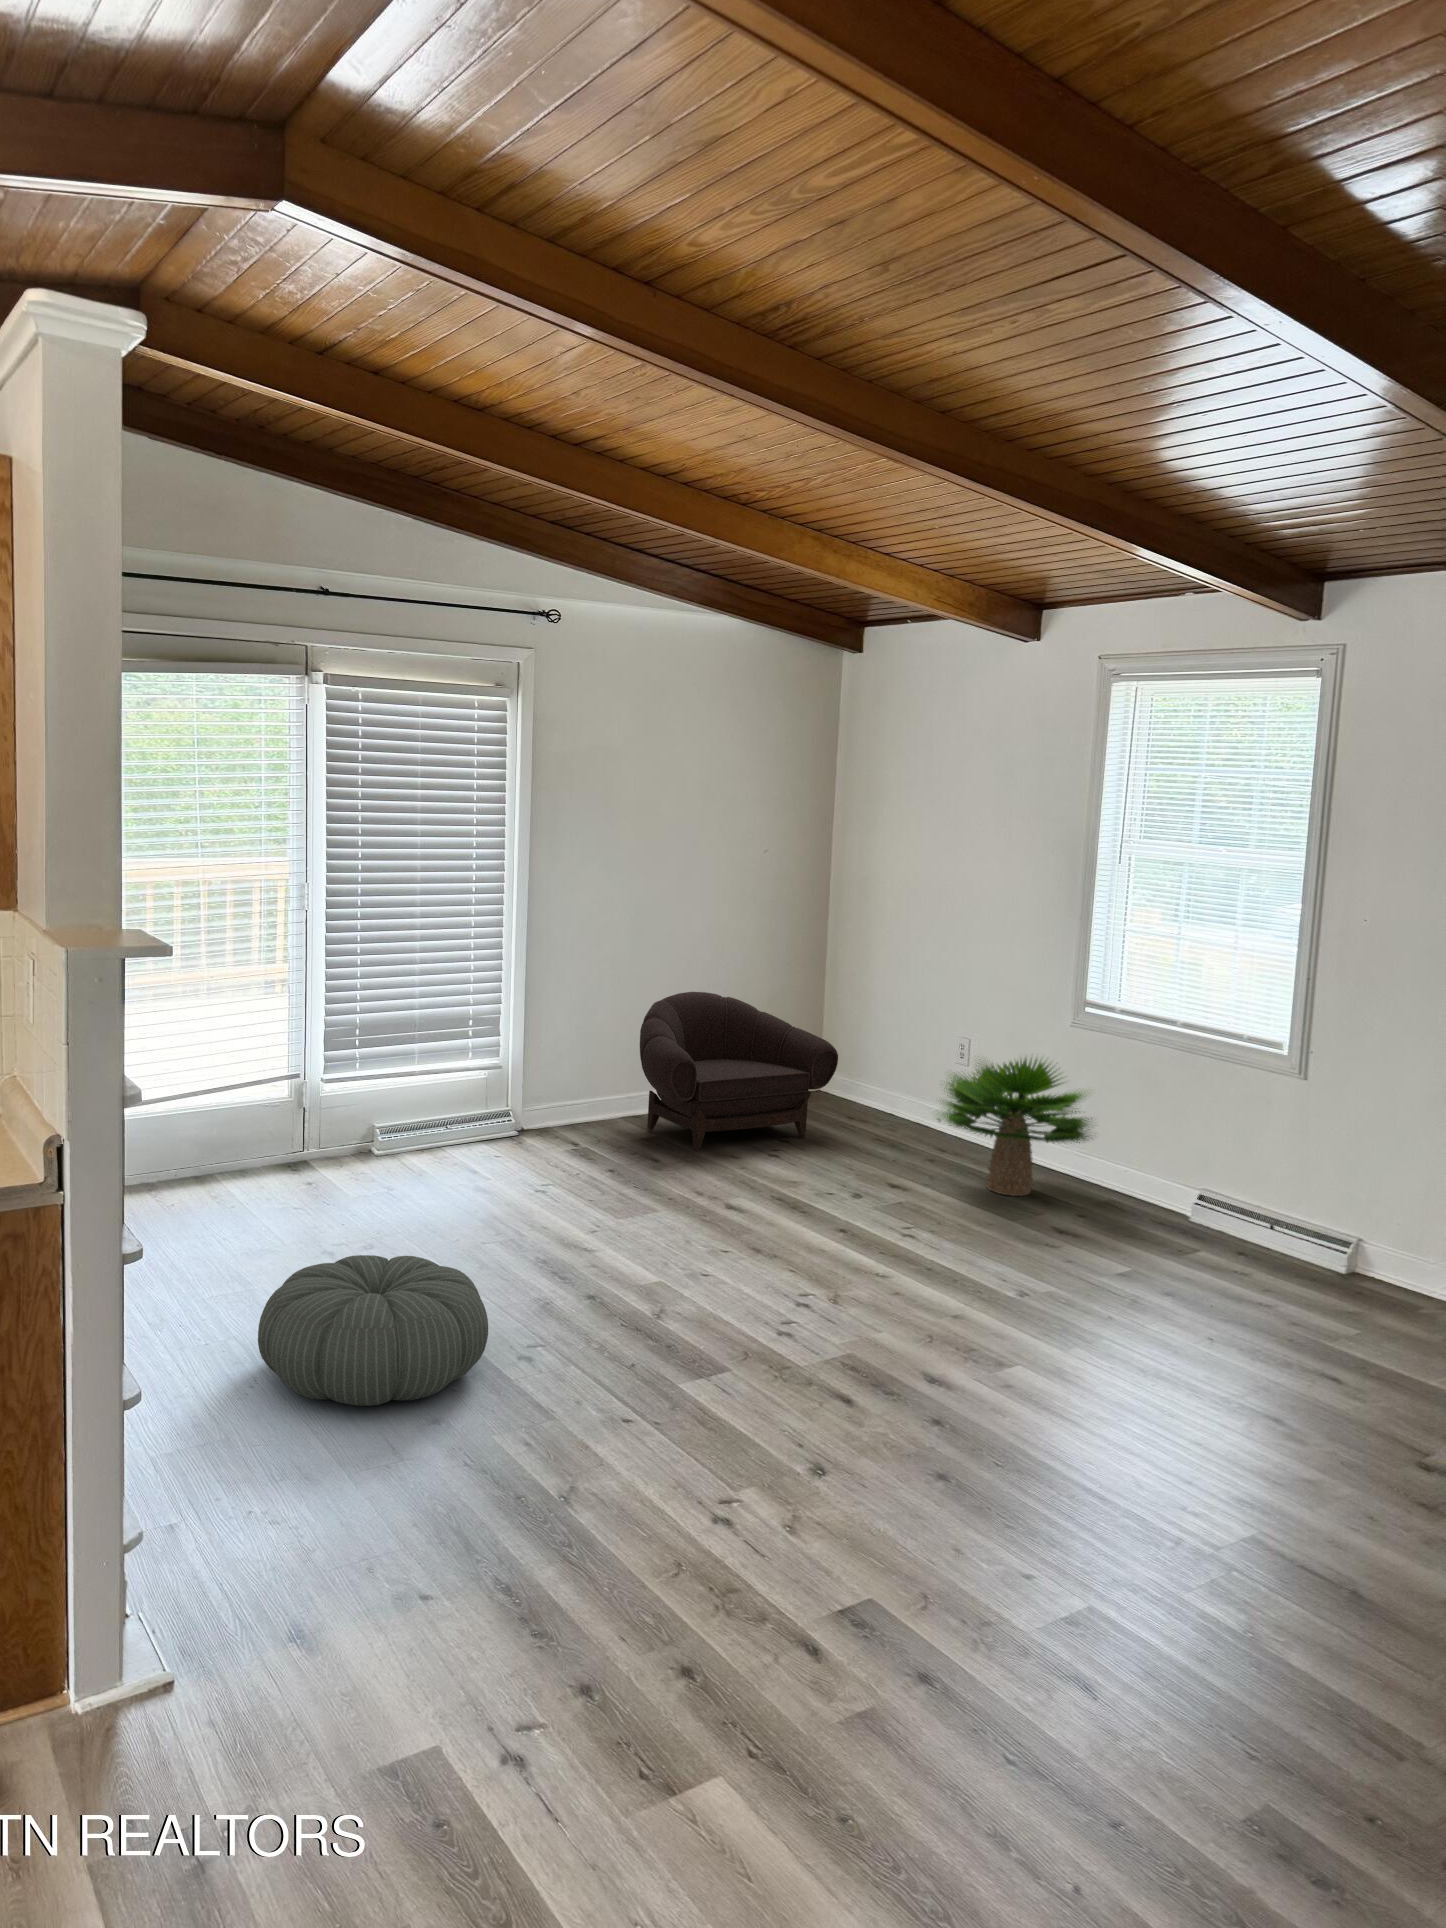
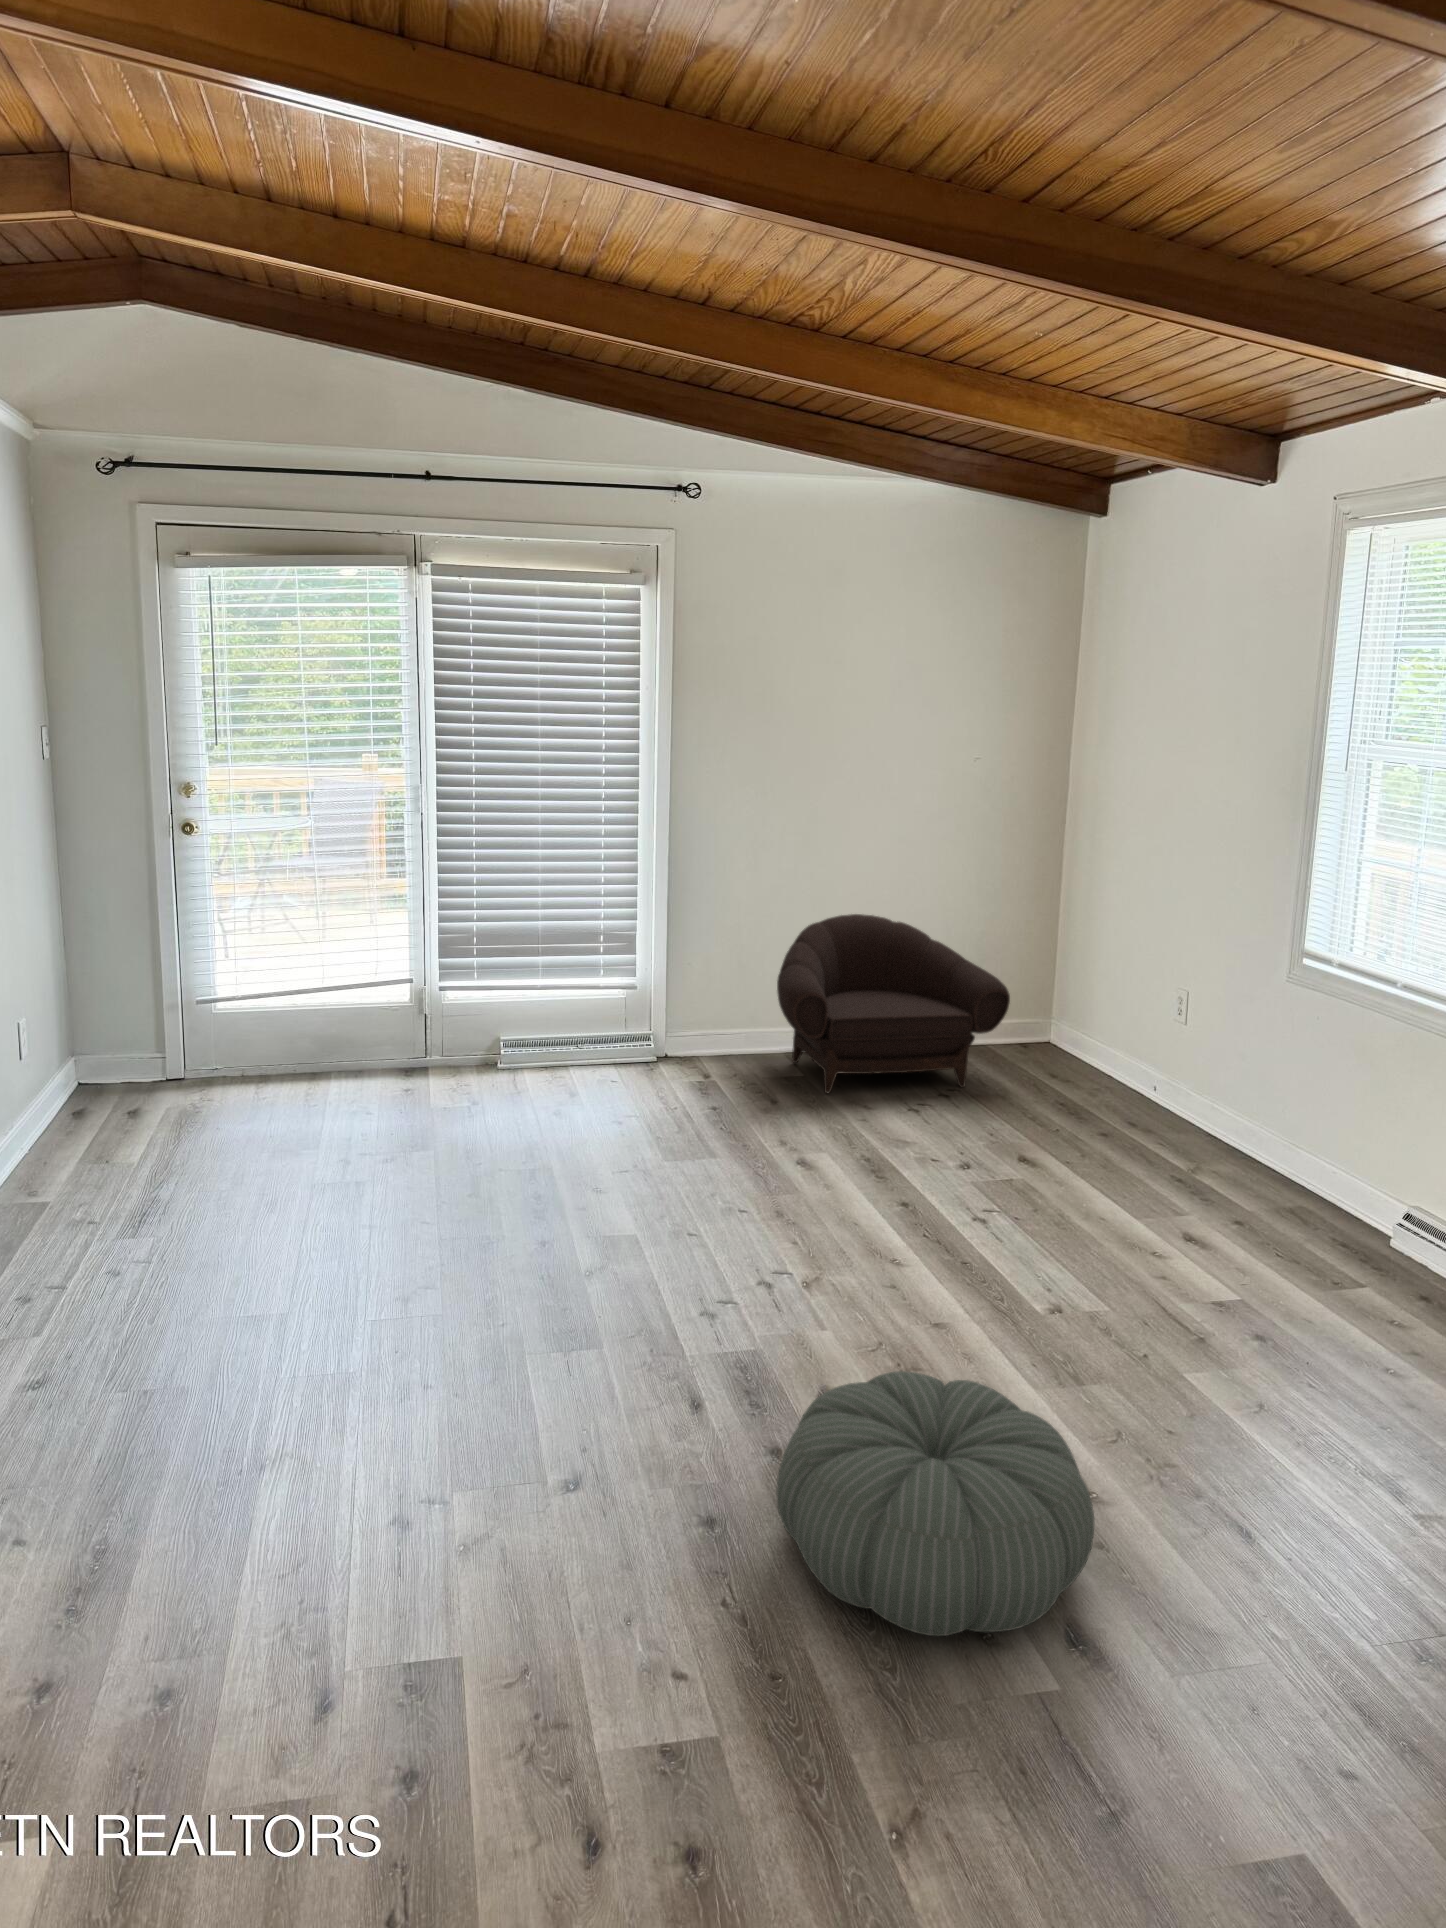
potted plant: present [938,1057,1092,1196] -> none [1078,1014,1297,1192]
pouf: present [258,1255,488,1406] -> present [776,1371,1094,1636]

